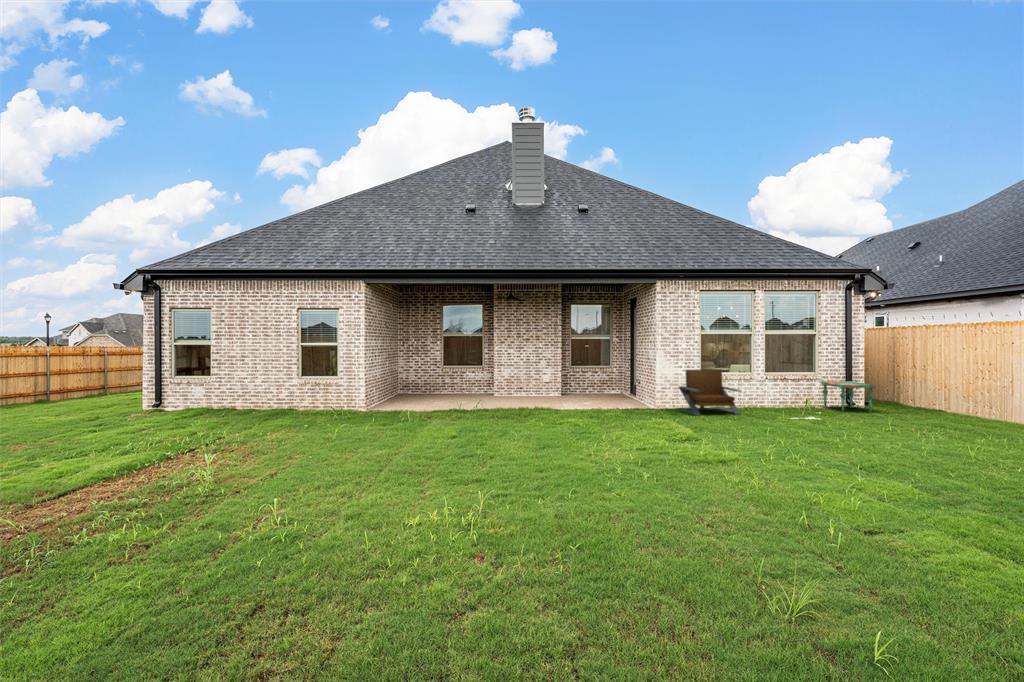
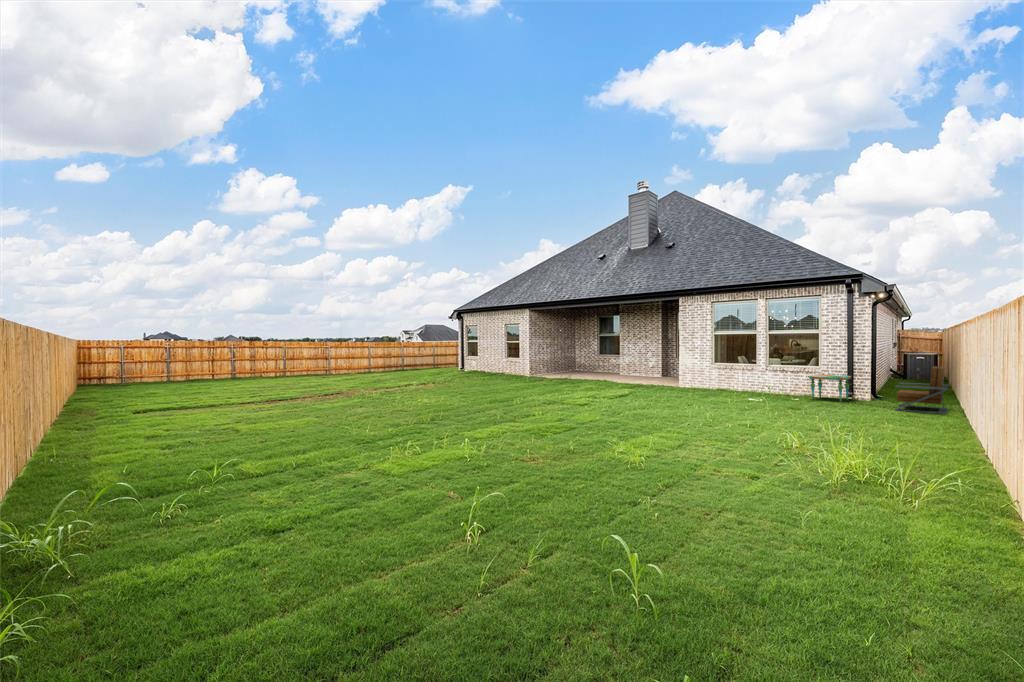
lounge chair: present [679,369,741,415] -> present [895,366,949,414]

